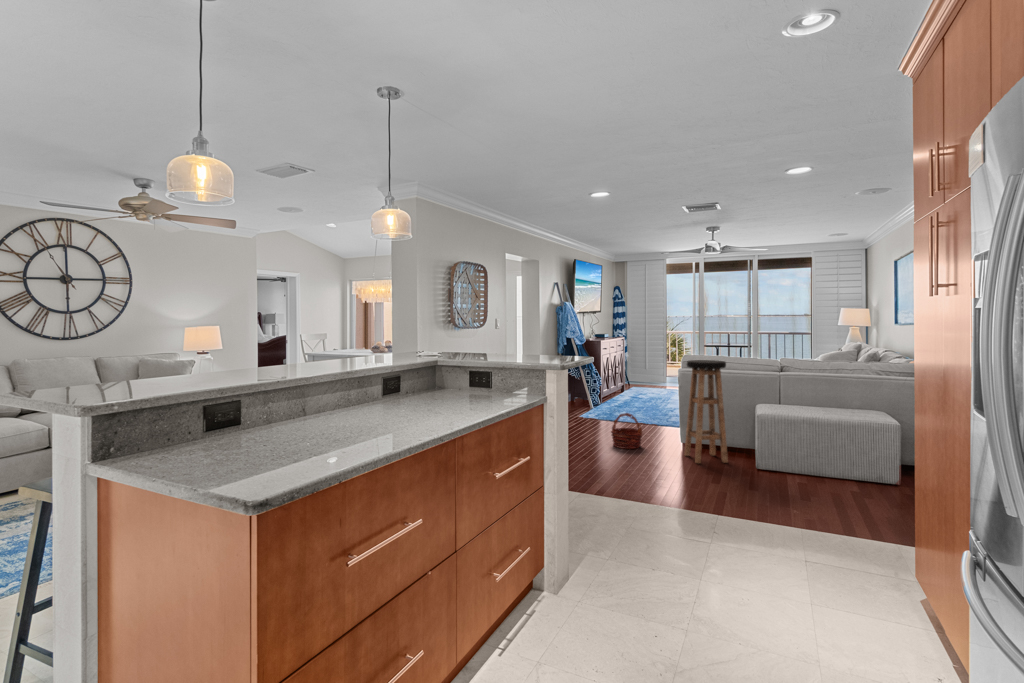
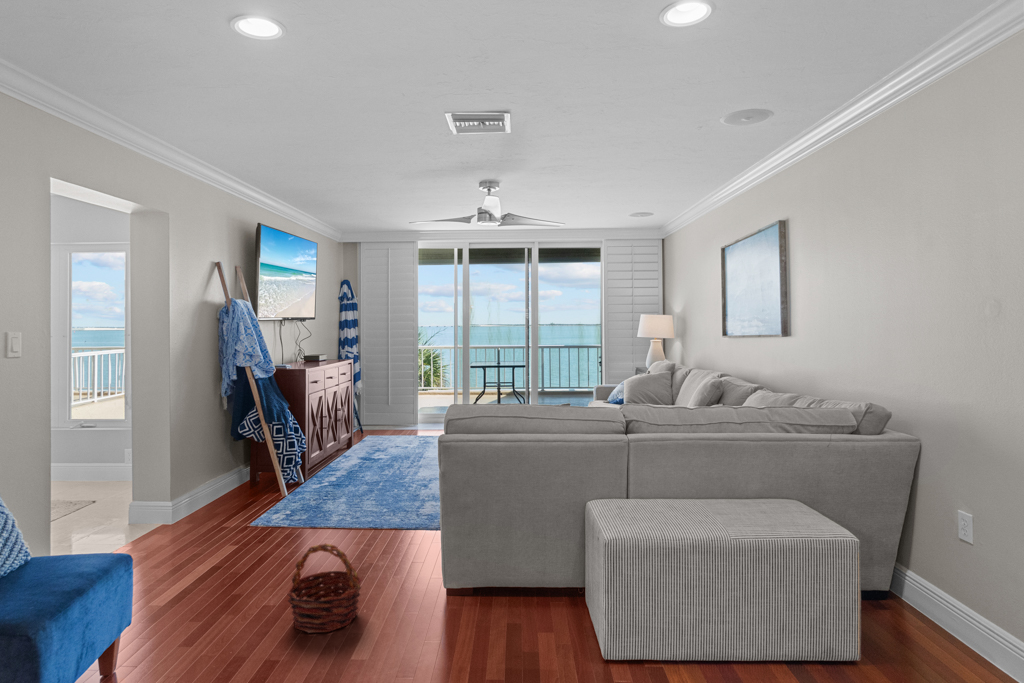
bar stool: present [684,360,728,463] -> none [451,419,543,666]

